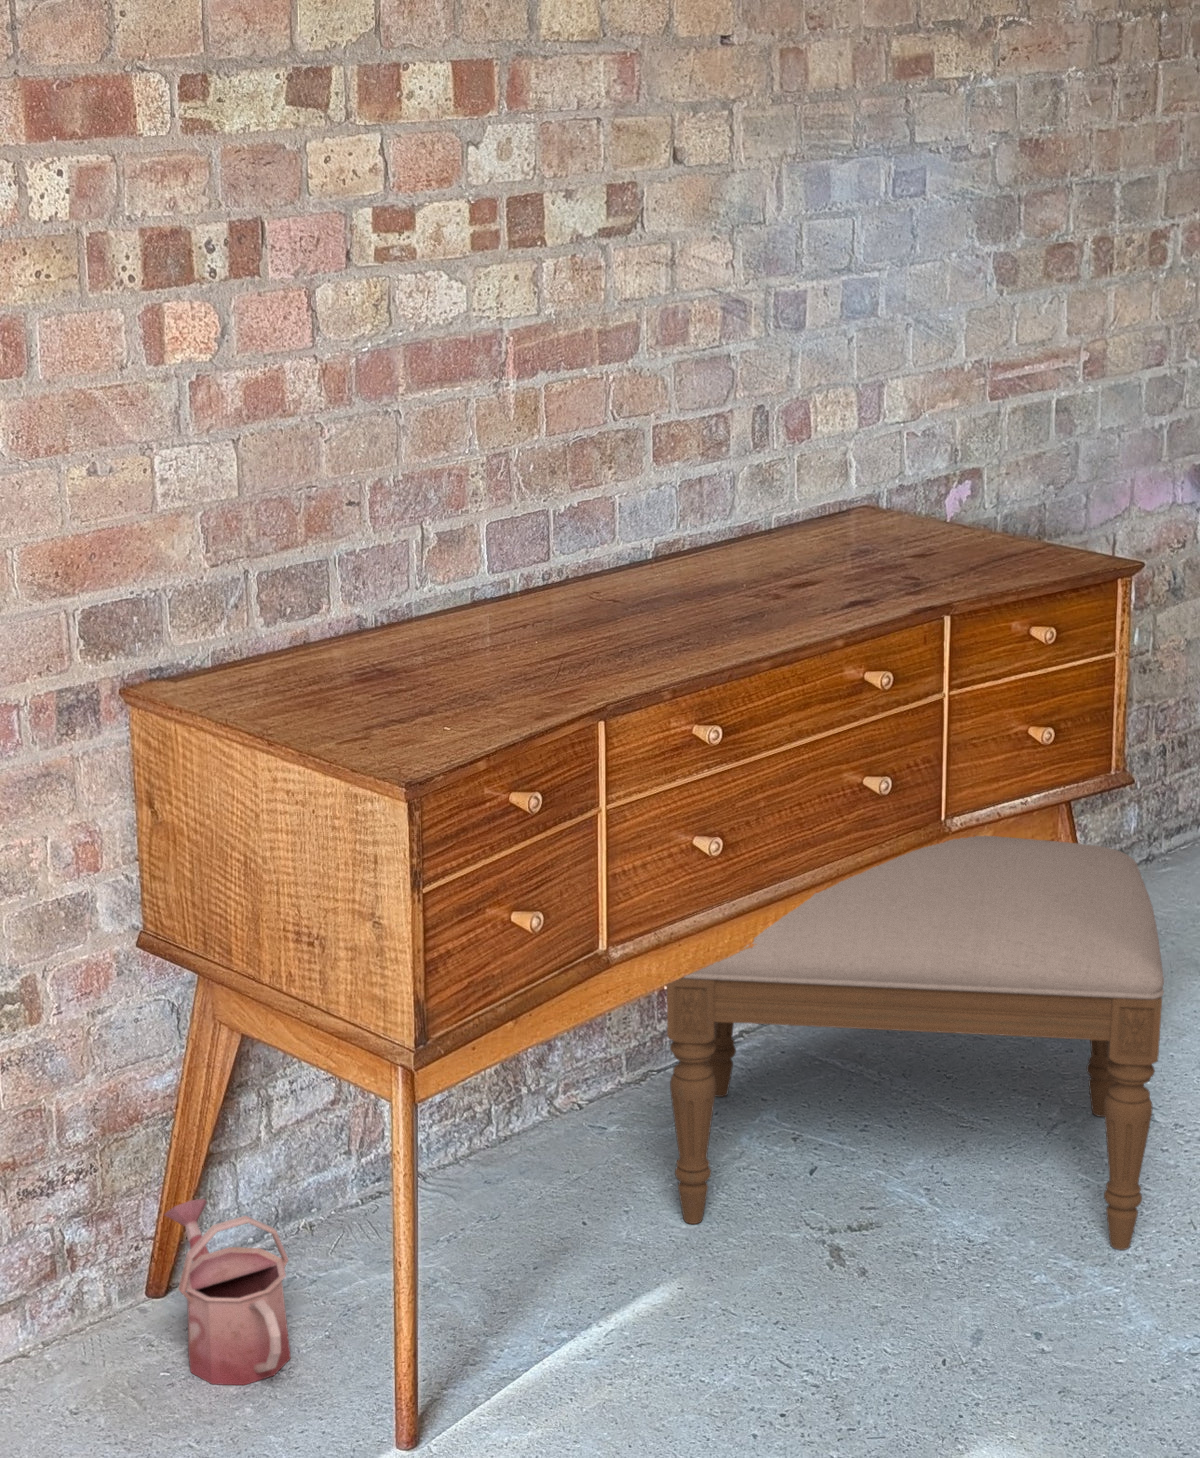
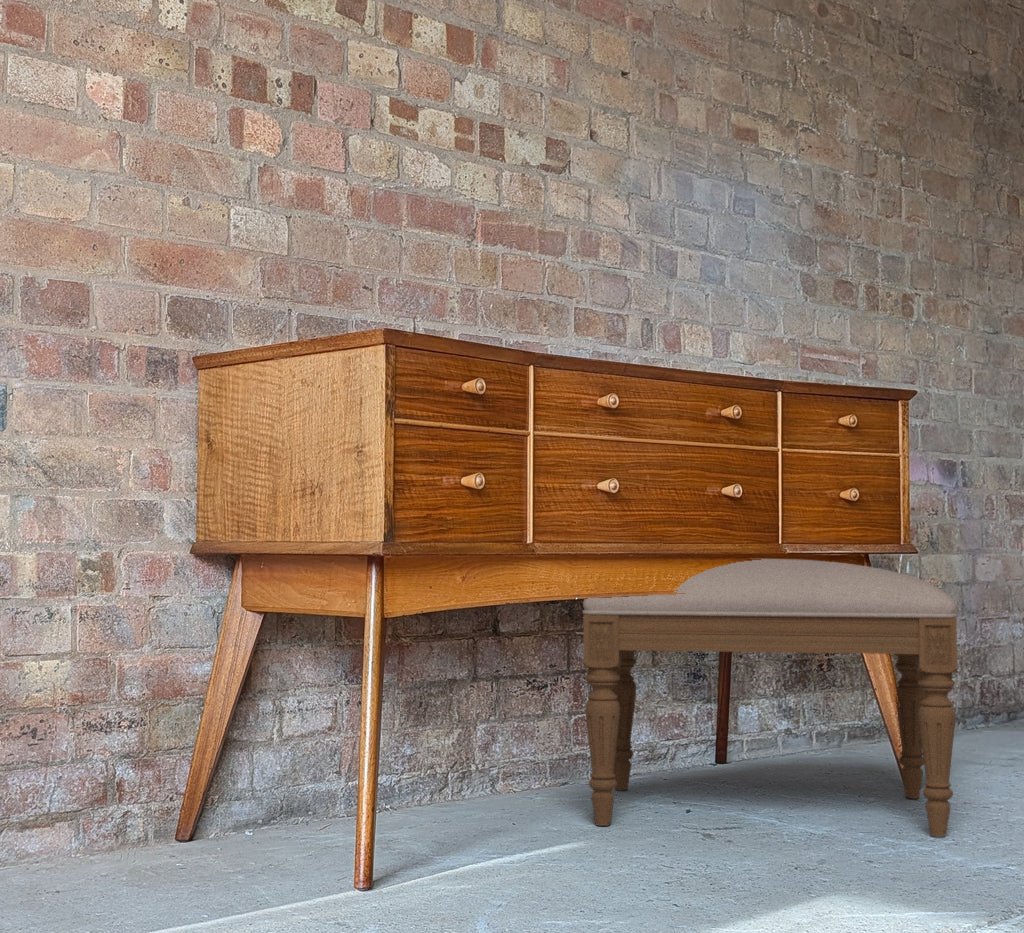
watering can: present [165,1199,291,1385] -> none [193,740,287,871]

